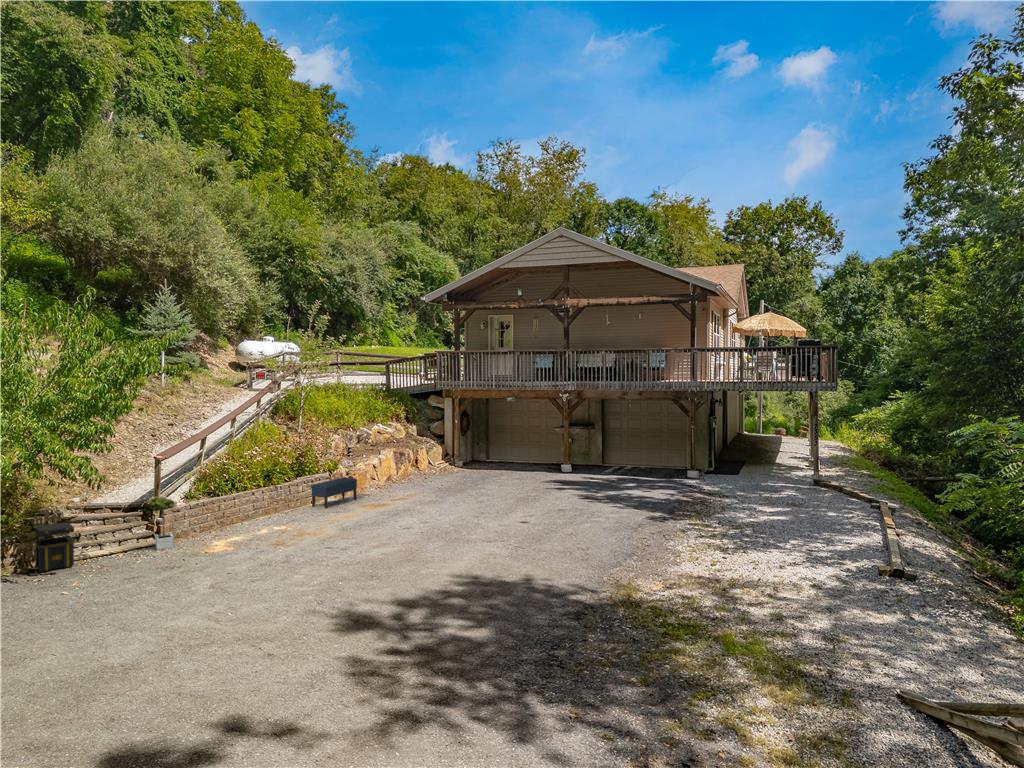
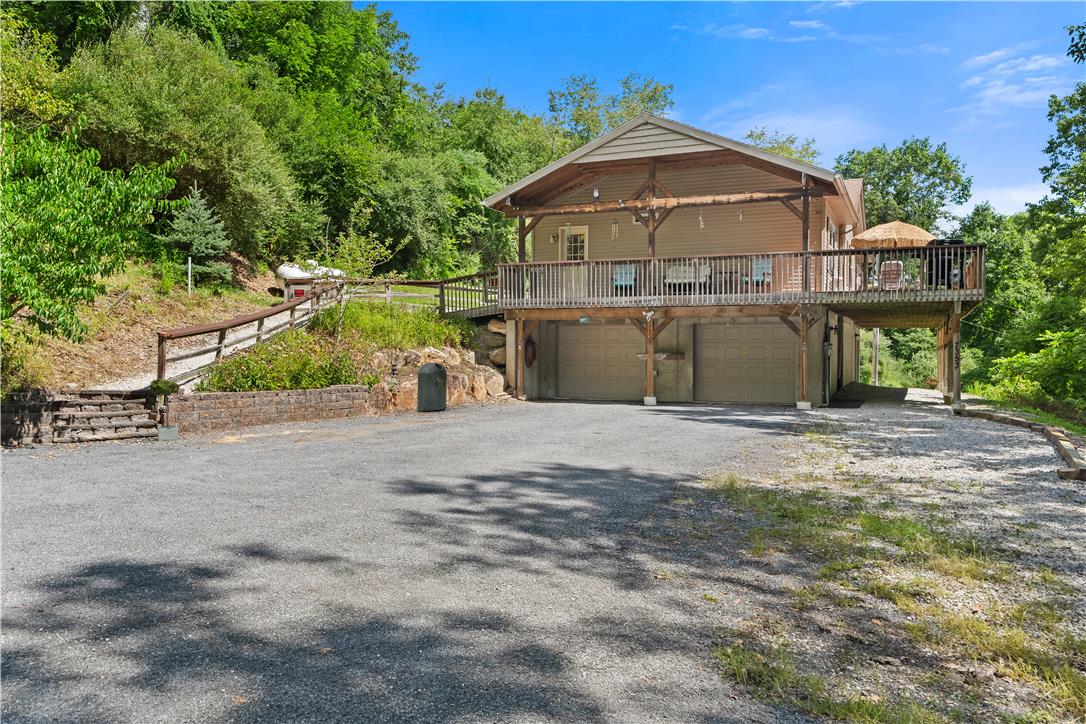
trash can: none [371,449,395,493] -> present [417,363,447,412]
bench: present [311,477,357,508] -> none [346,390,401,420]
toolbox: present [35,522,75,572] -> none [15,399,60,451]

